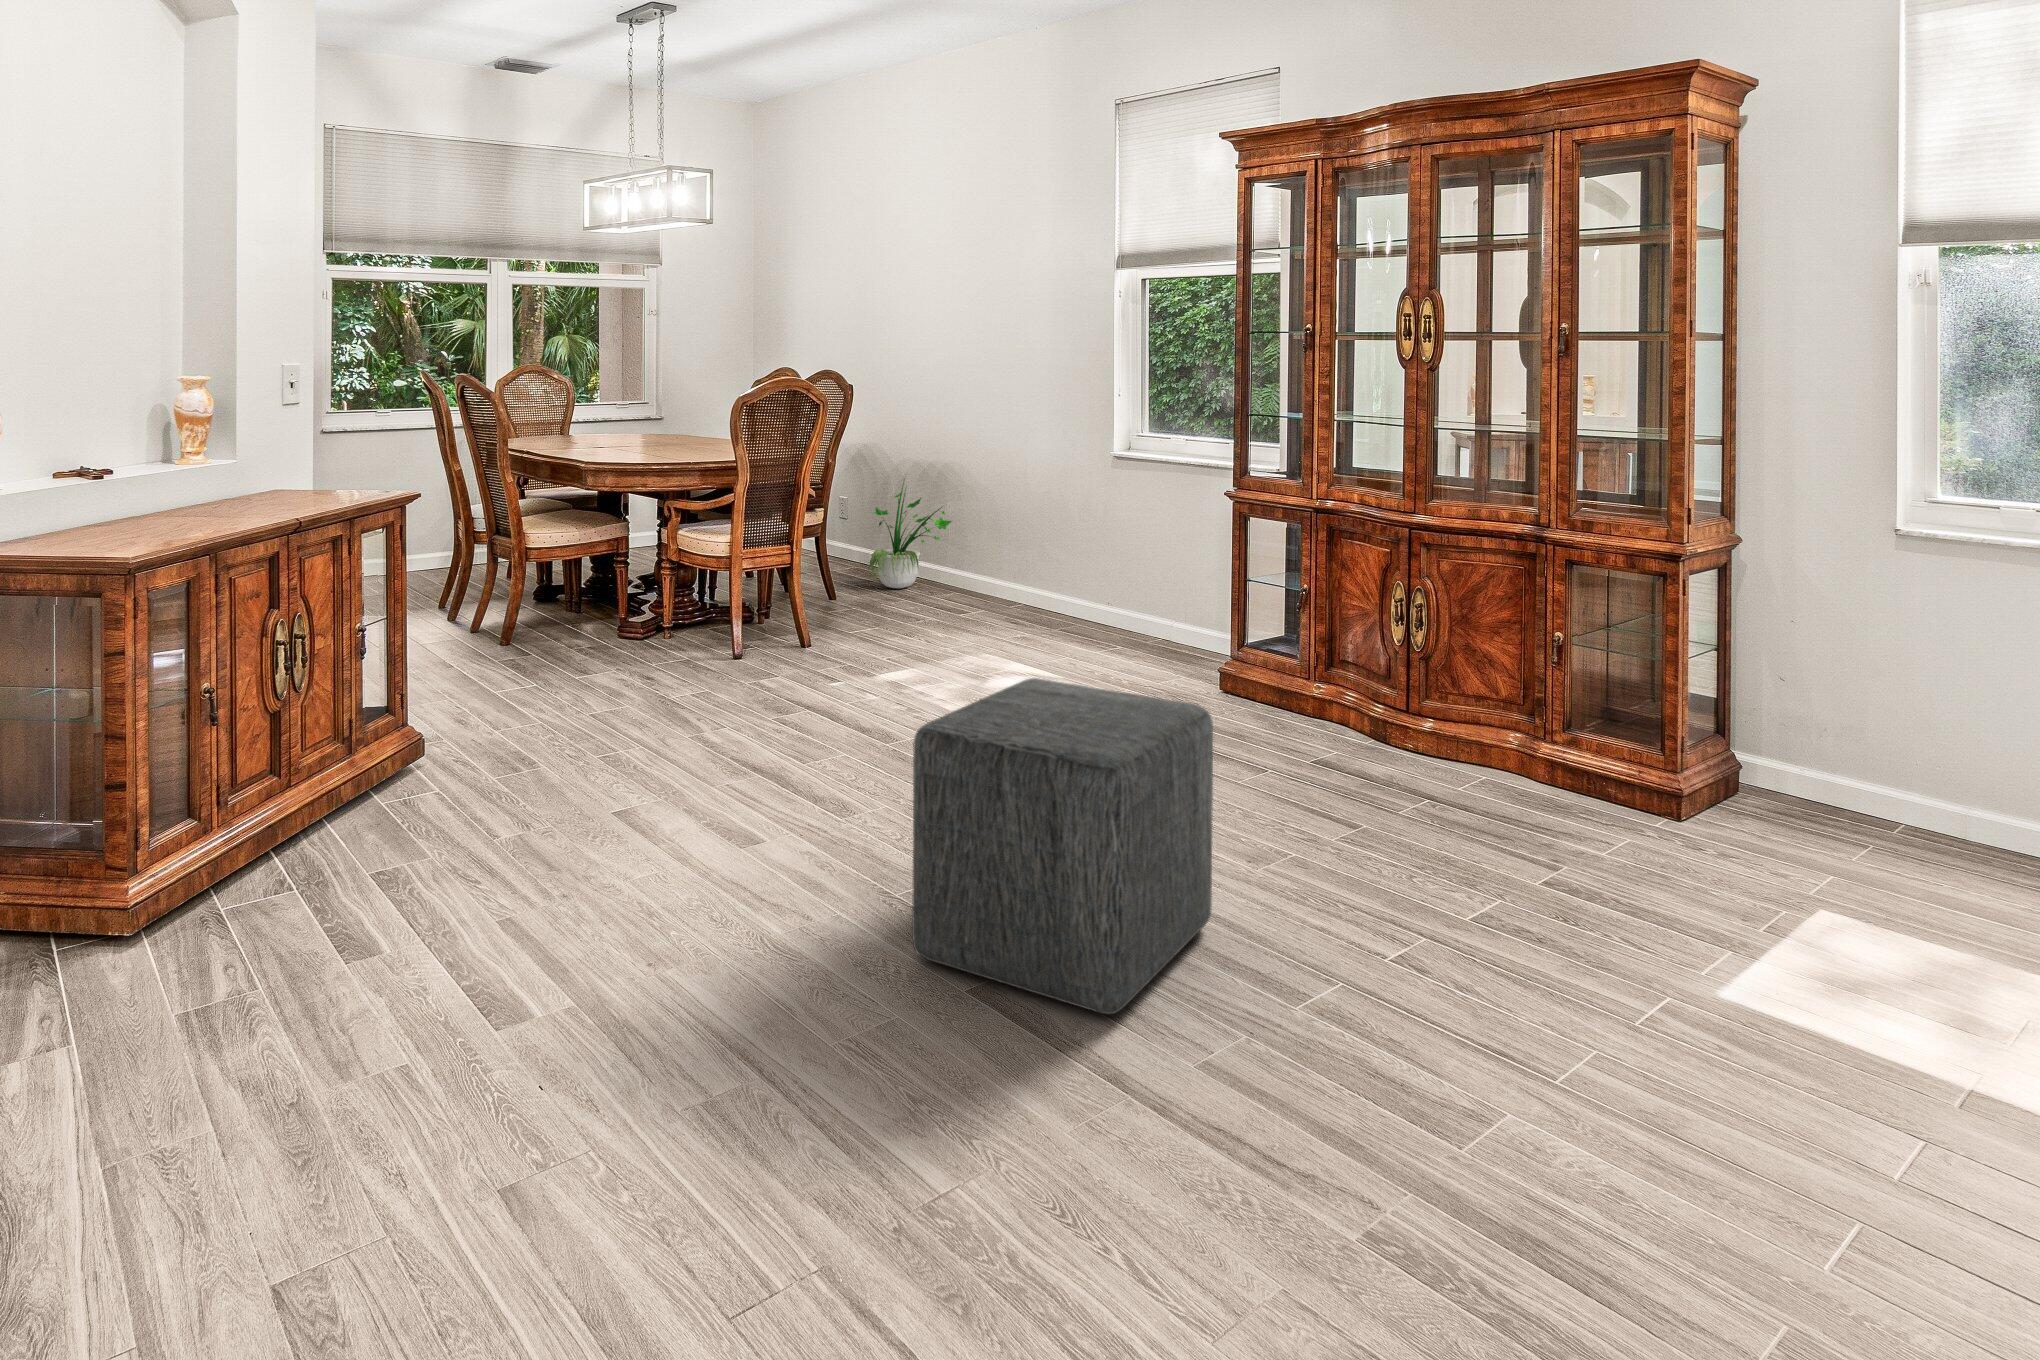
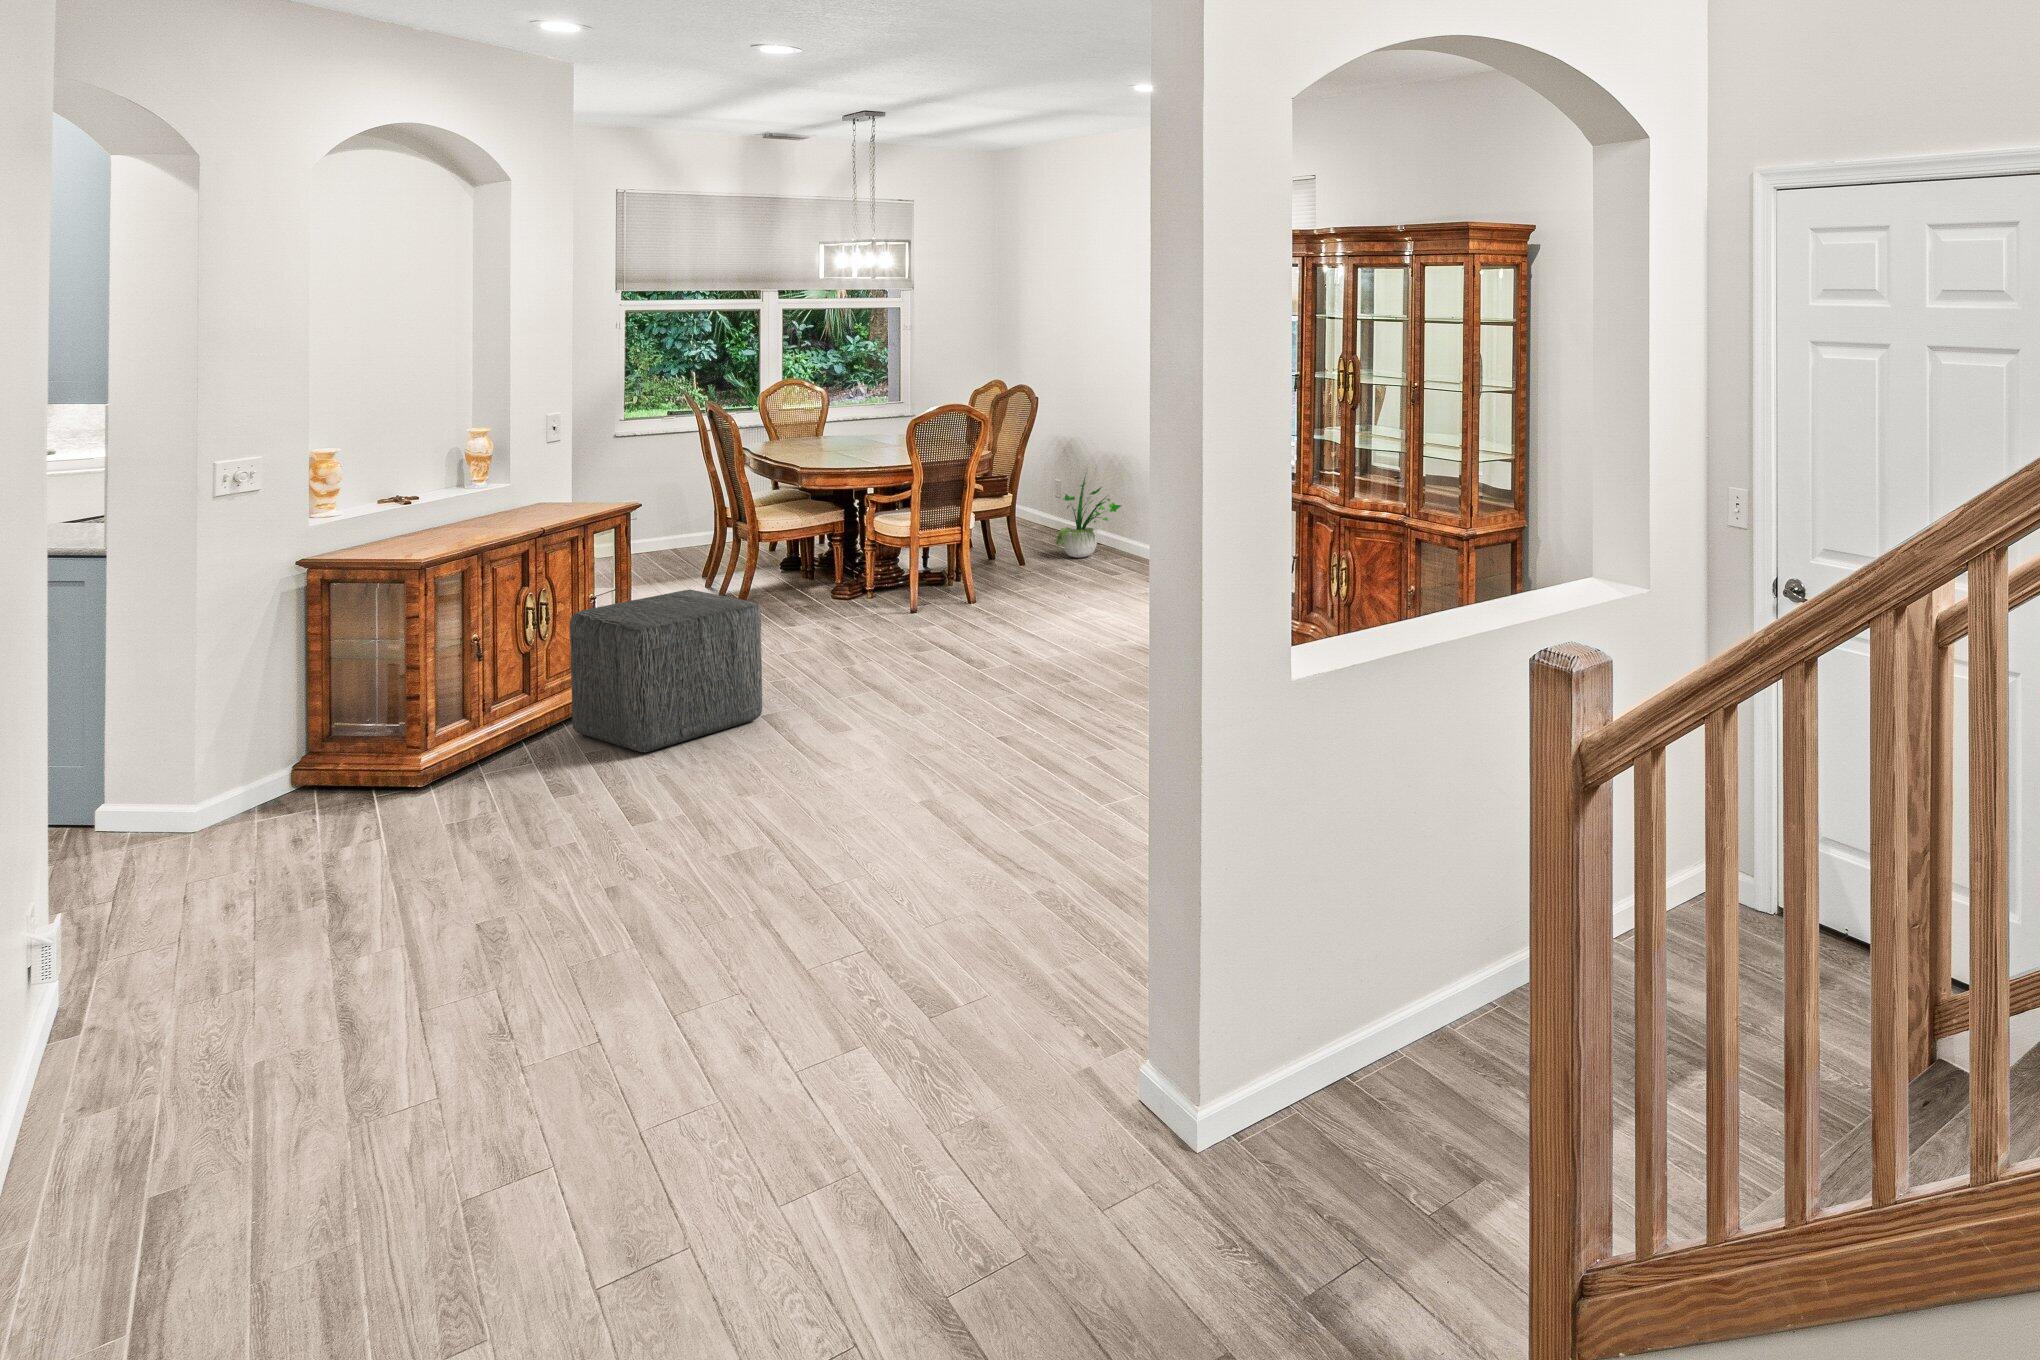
ottoman: present [912,678,1213,1014] -> present [570,590,762,752]

